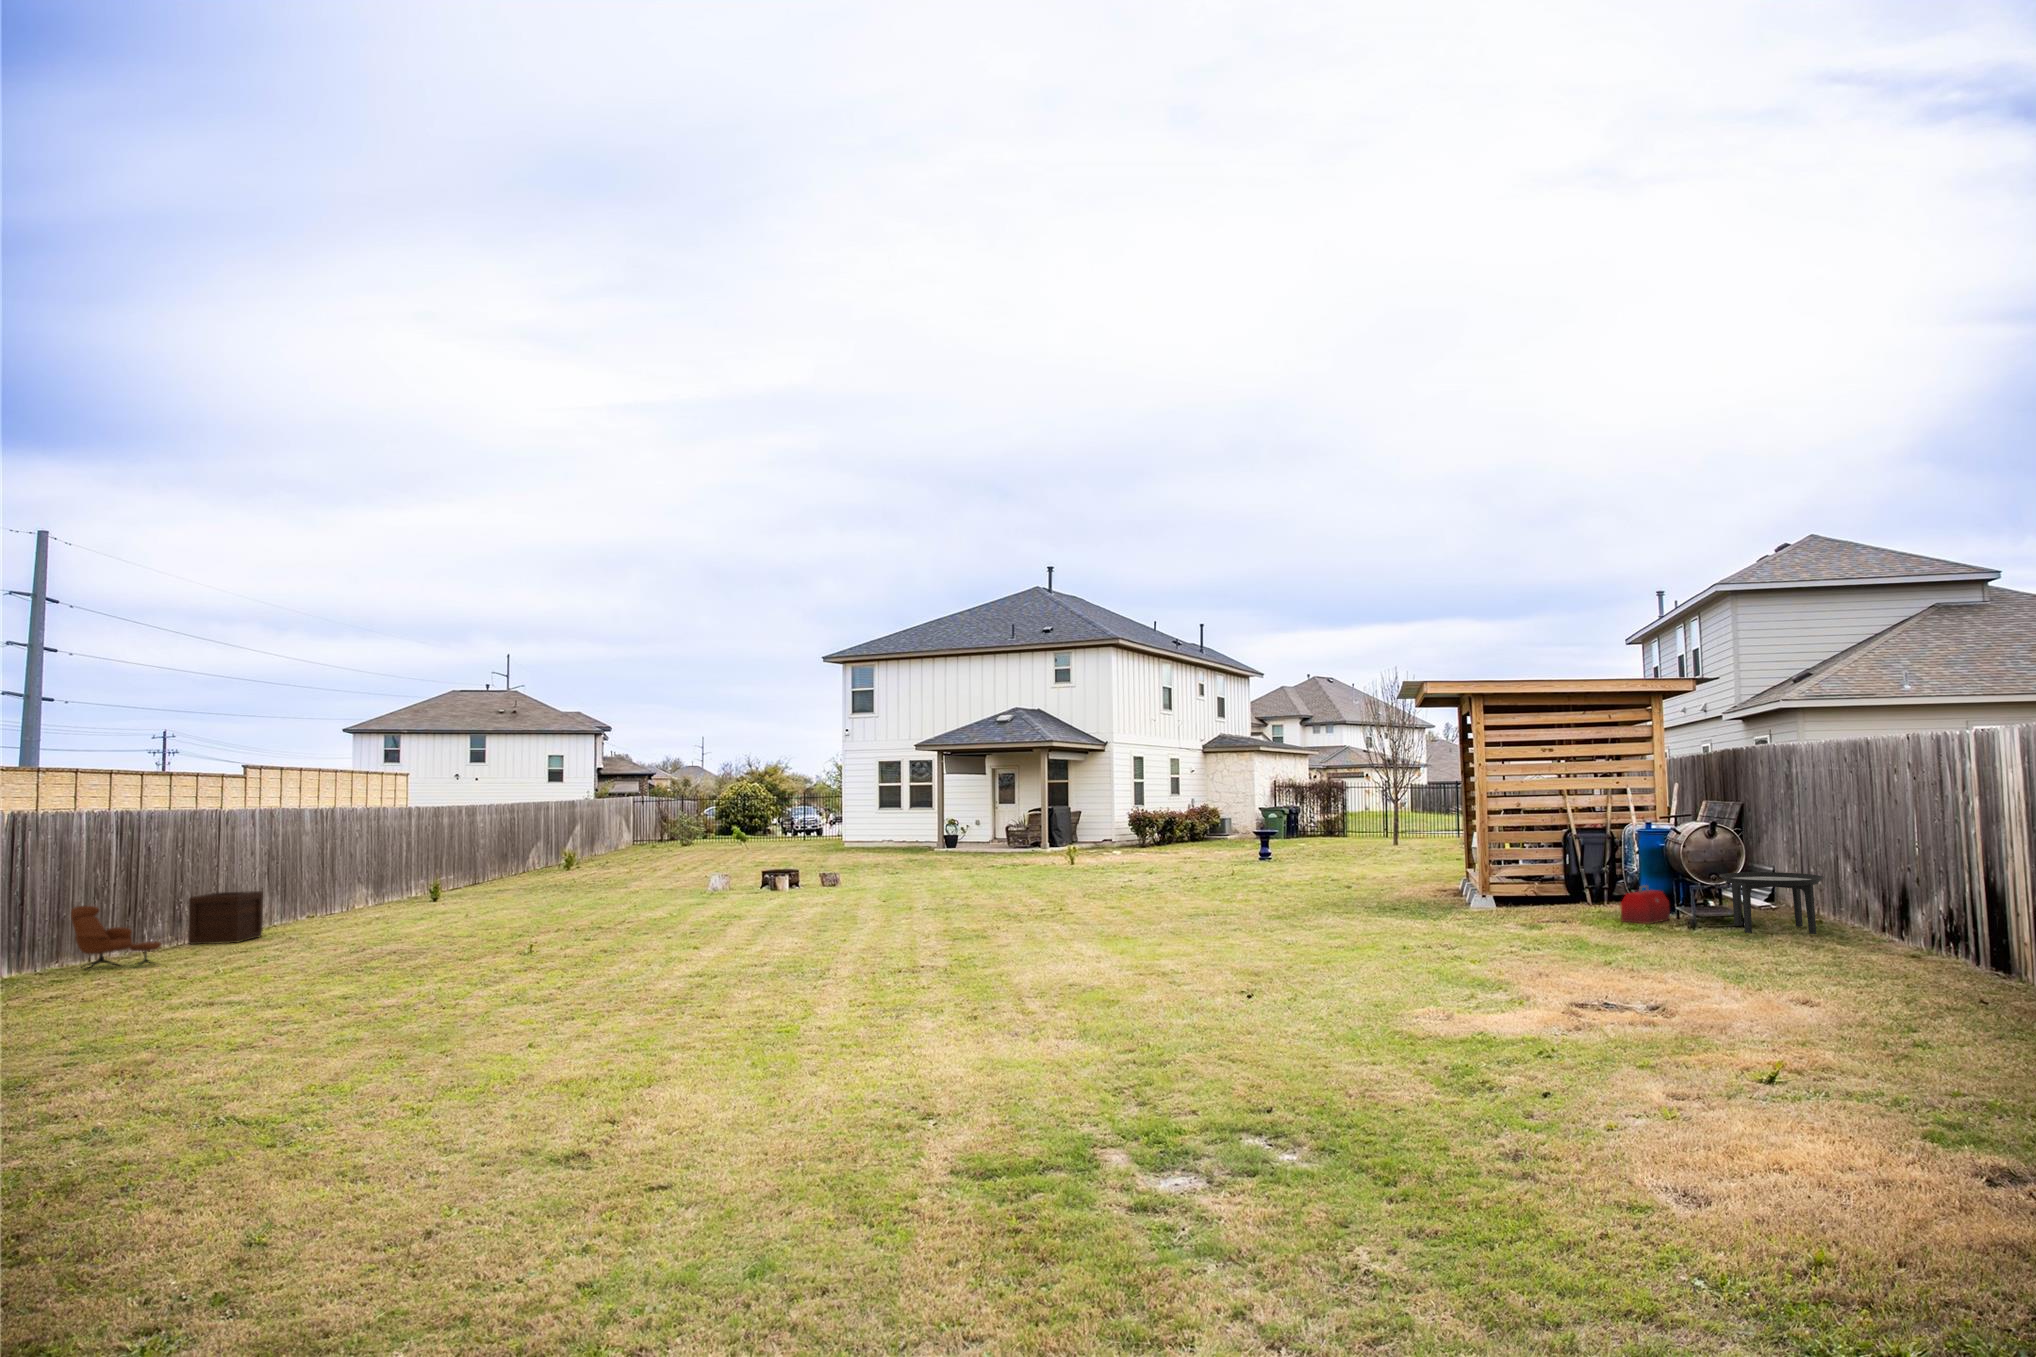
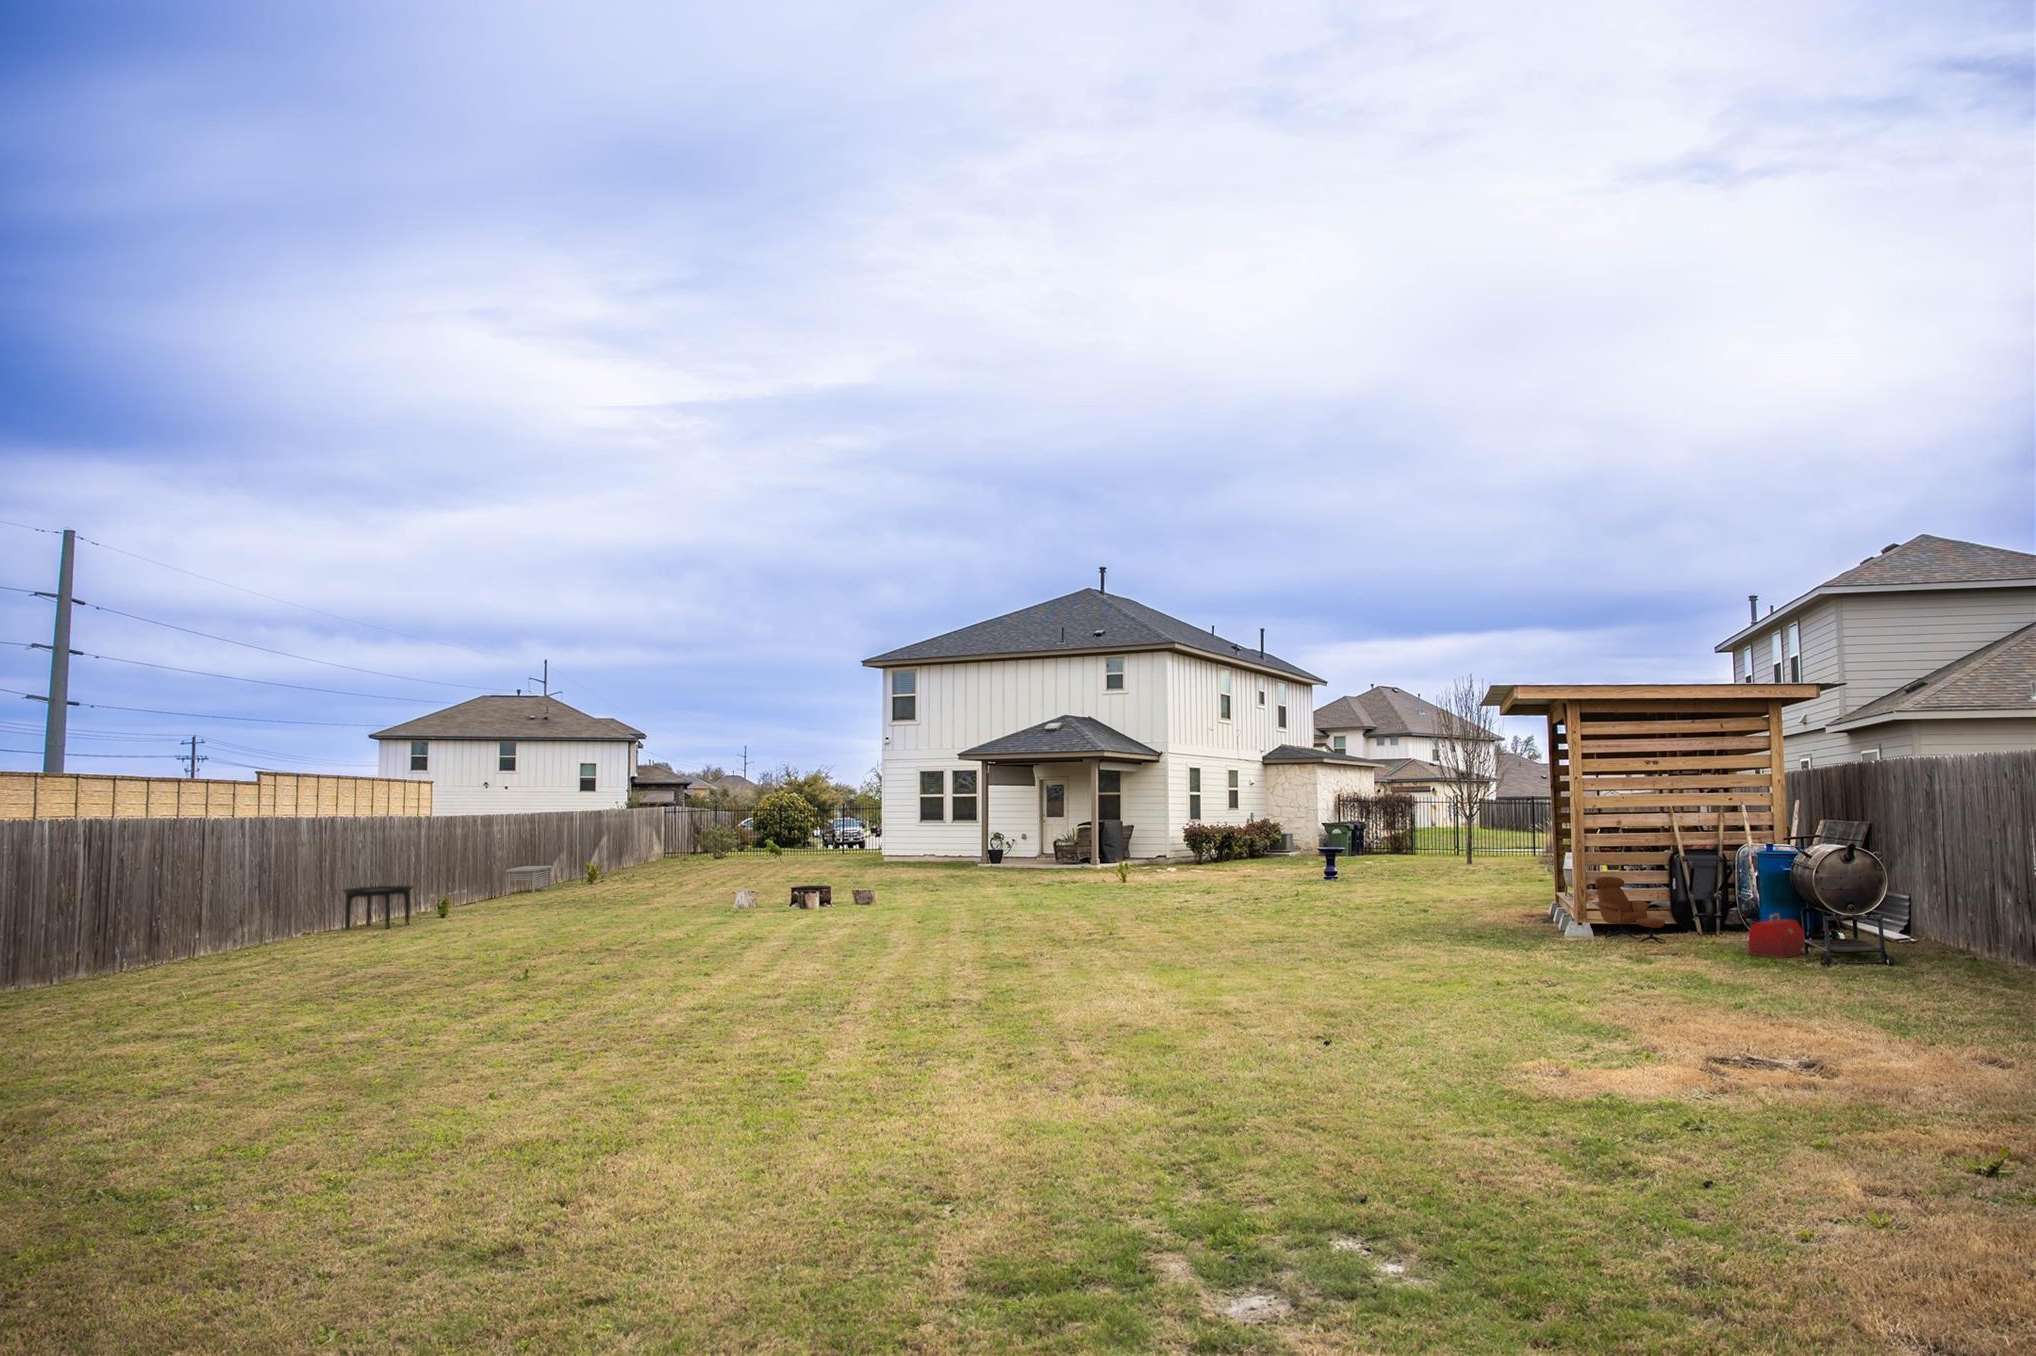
storage bench: none [489,852,532,878] -> present [506,866,552,893]
round table: present [1719,872,1824,934] -> present [342,886,413,930]
wooden crate: present [188,891,263,944] -> none [171,908,252,965]
lounge chair: present [71,906,161,967] -> present [1595,877,1665,944]

